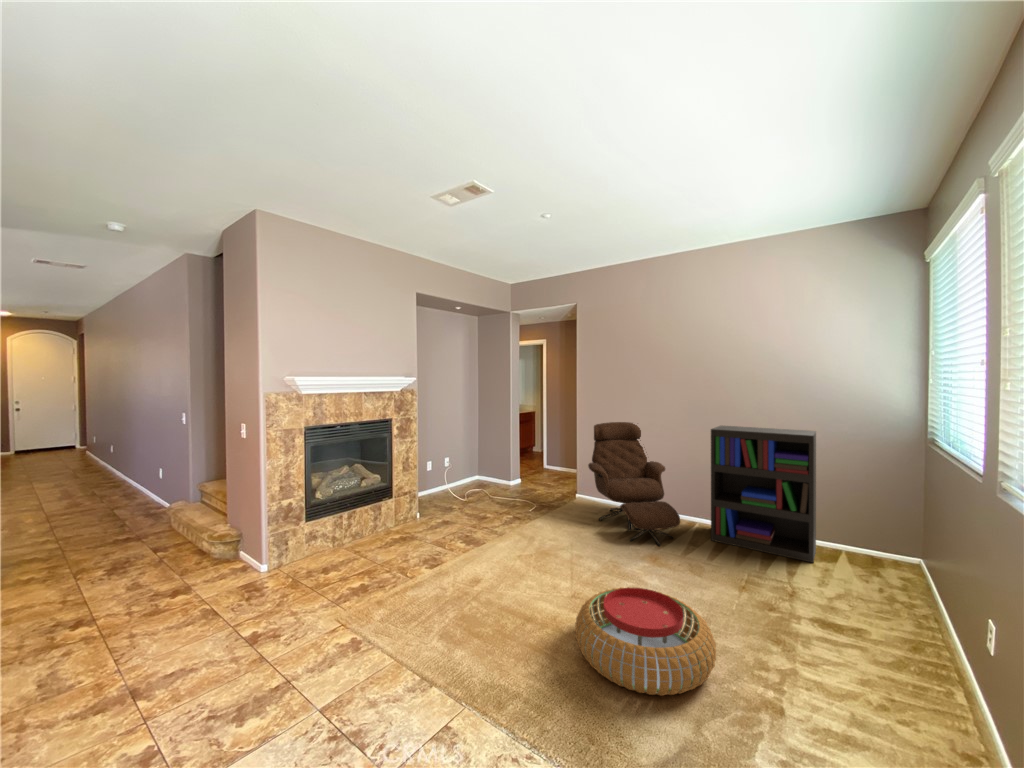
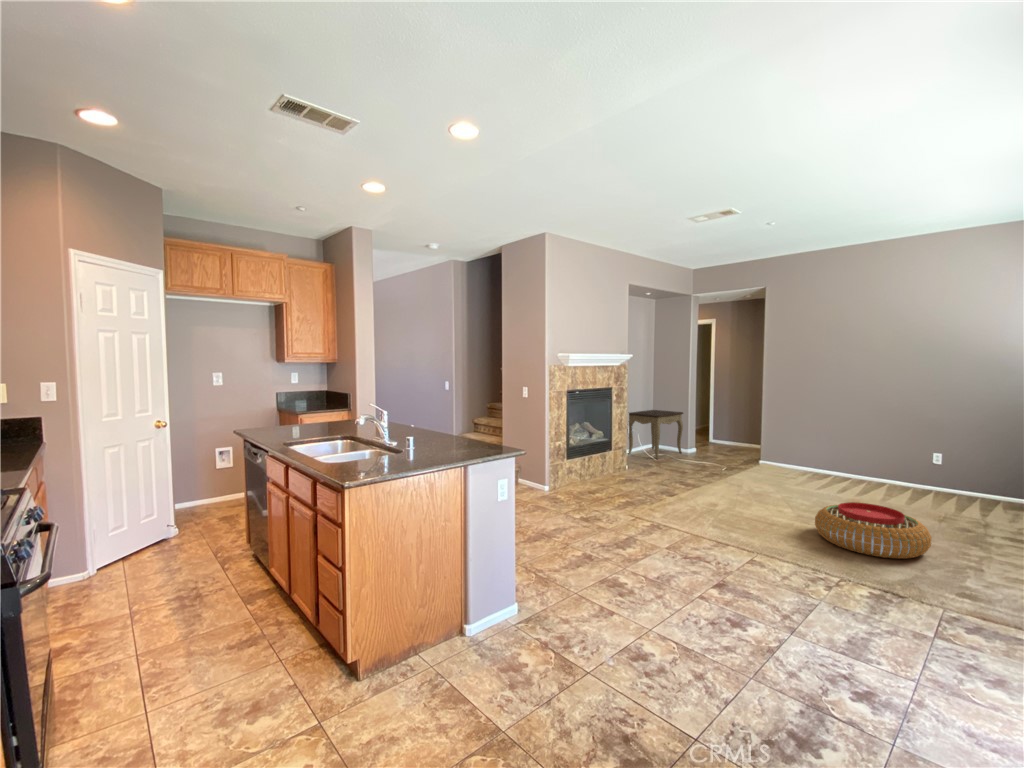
lounge chair: present [588,422,680,546] -> none [778,395,876,495]
bookshelf: present [711,426,816,563] -> none [904,397,1016,512]
side table: none [438,438,504,498] -> present [628,410,683,459]

